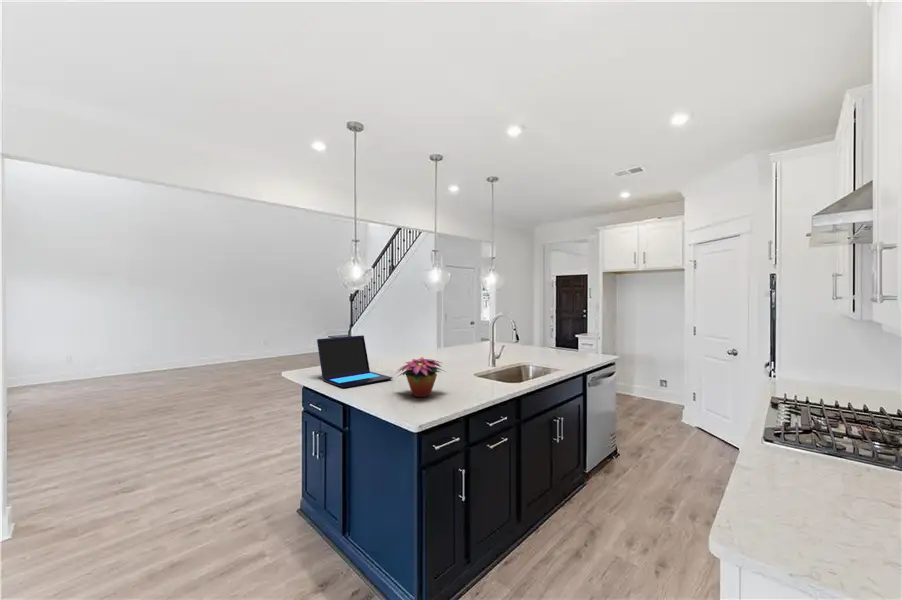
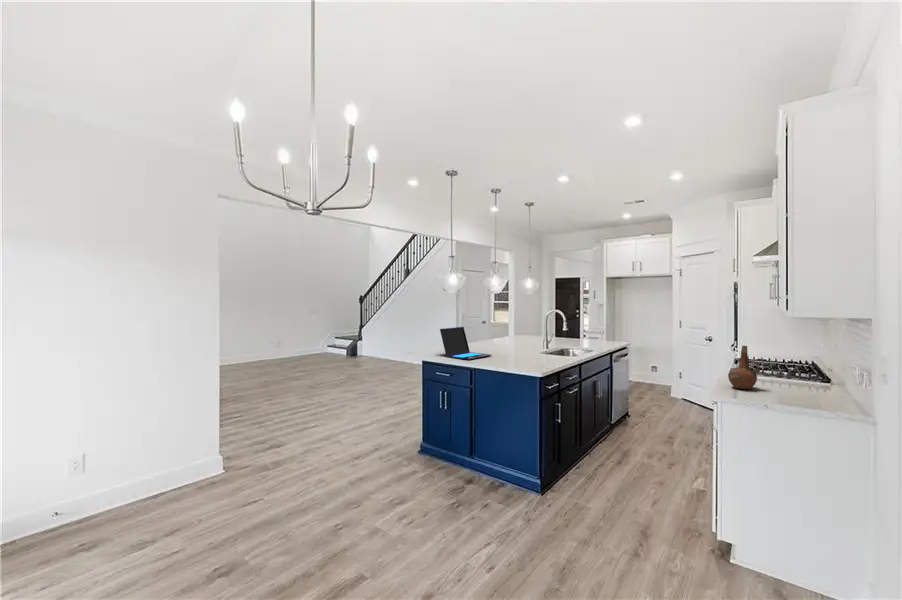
flower arrangement: present [398,357,441,397] -> none [504,338,539,364]
ceramic pitcher: none [769,407,854,523] -> present [728,346,759,389]

